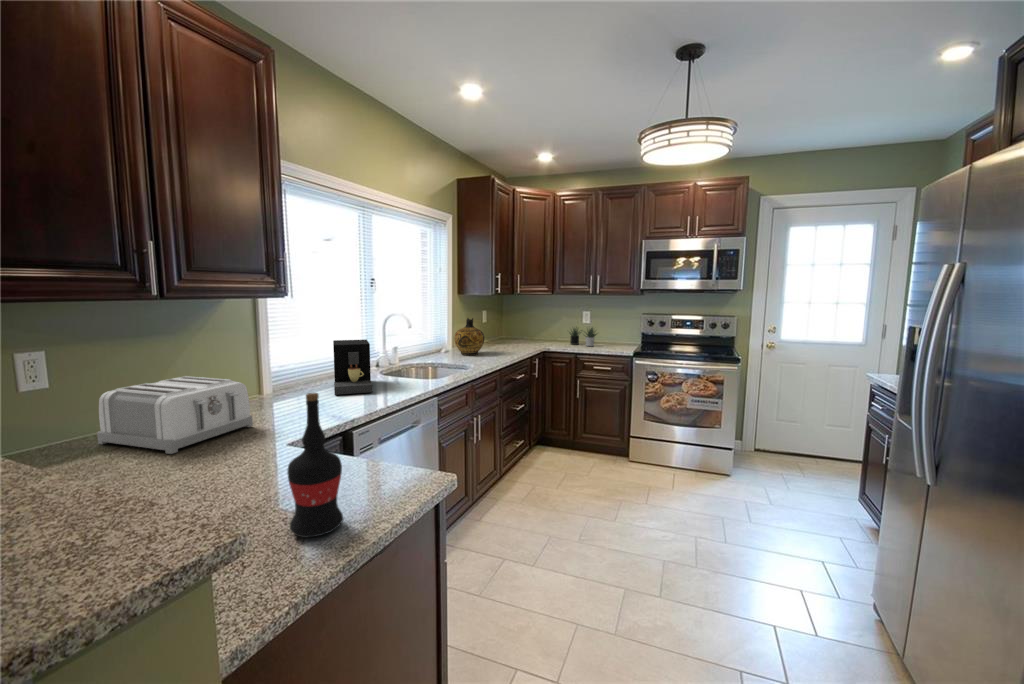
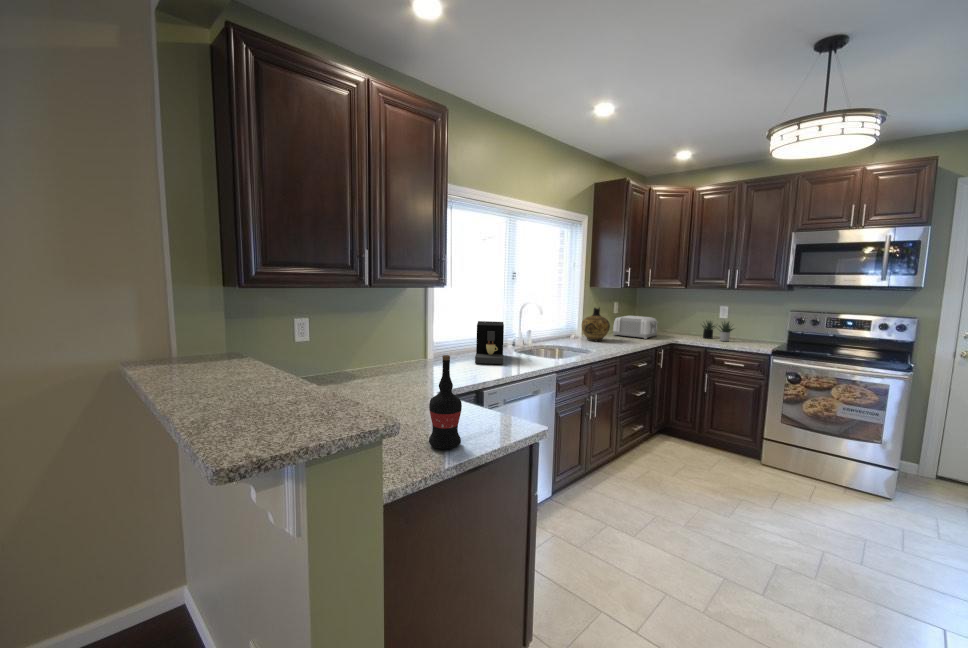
toaster: present [97,376,253,454] -> present [613,316,658,339]

